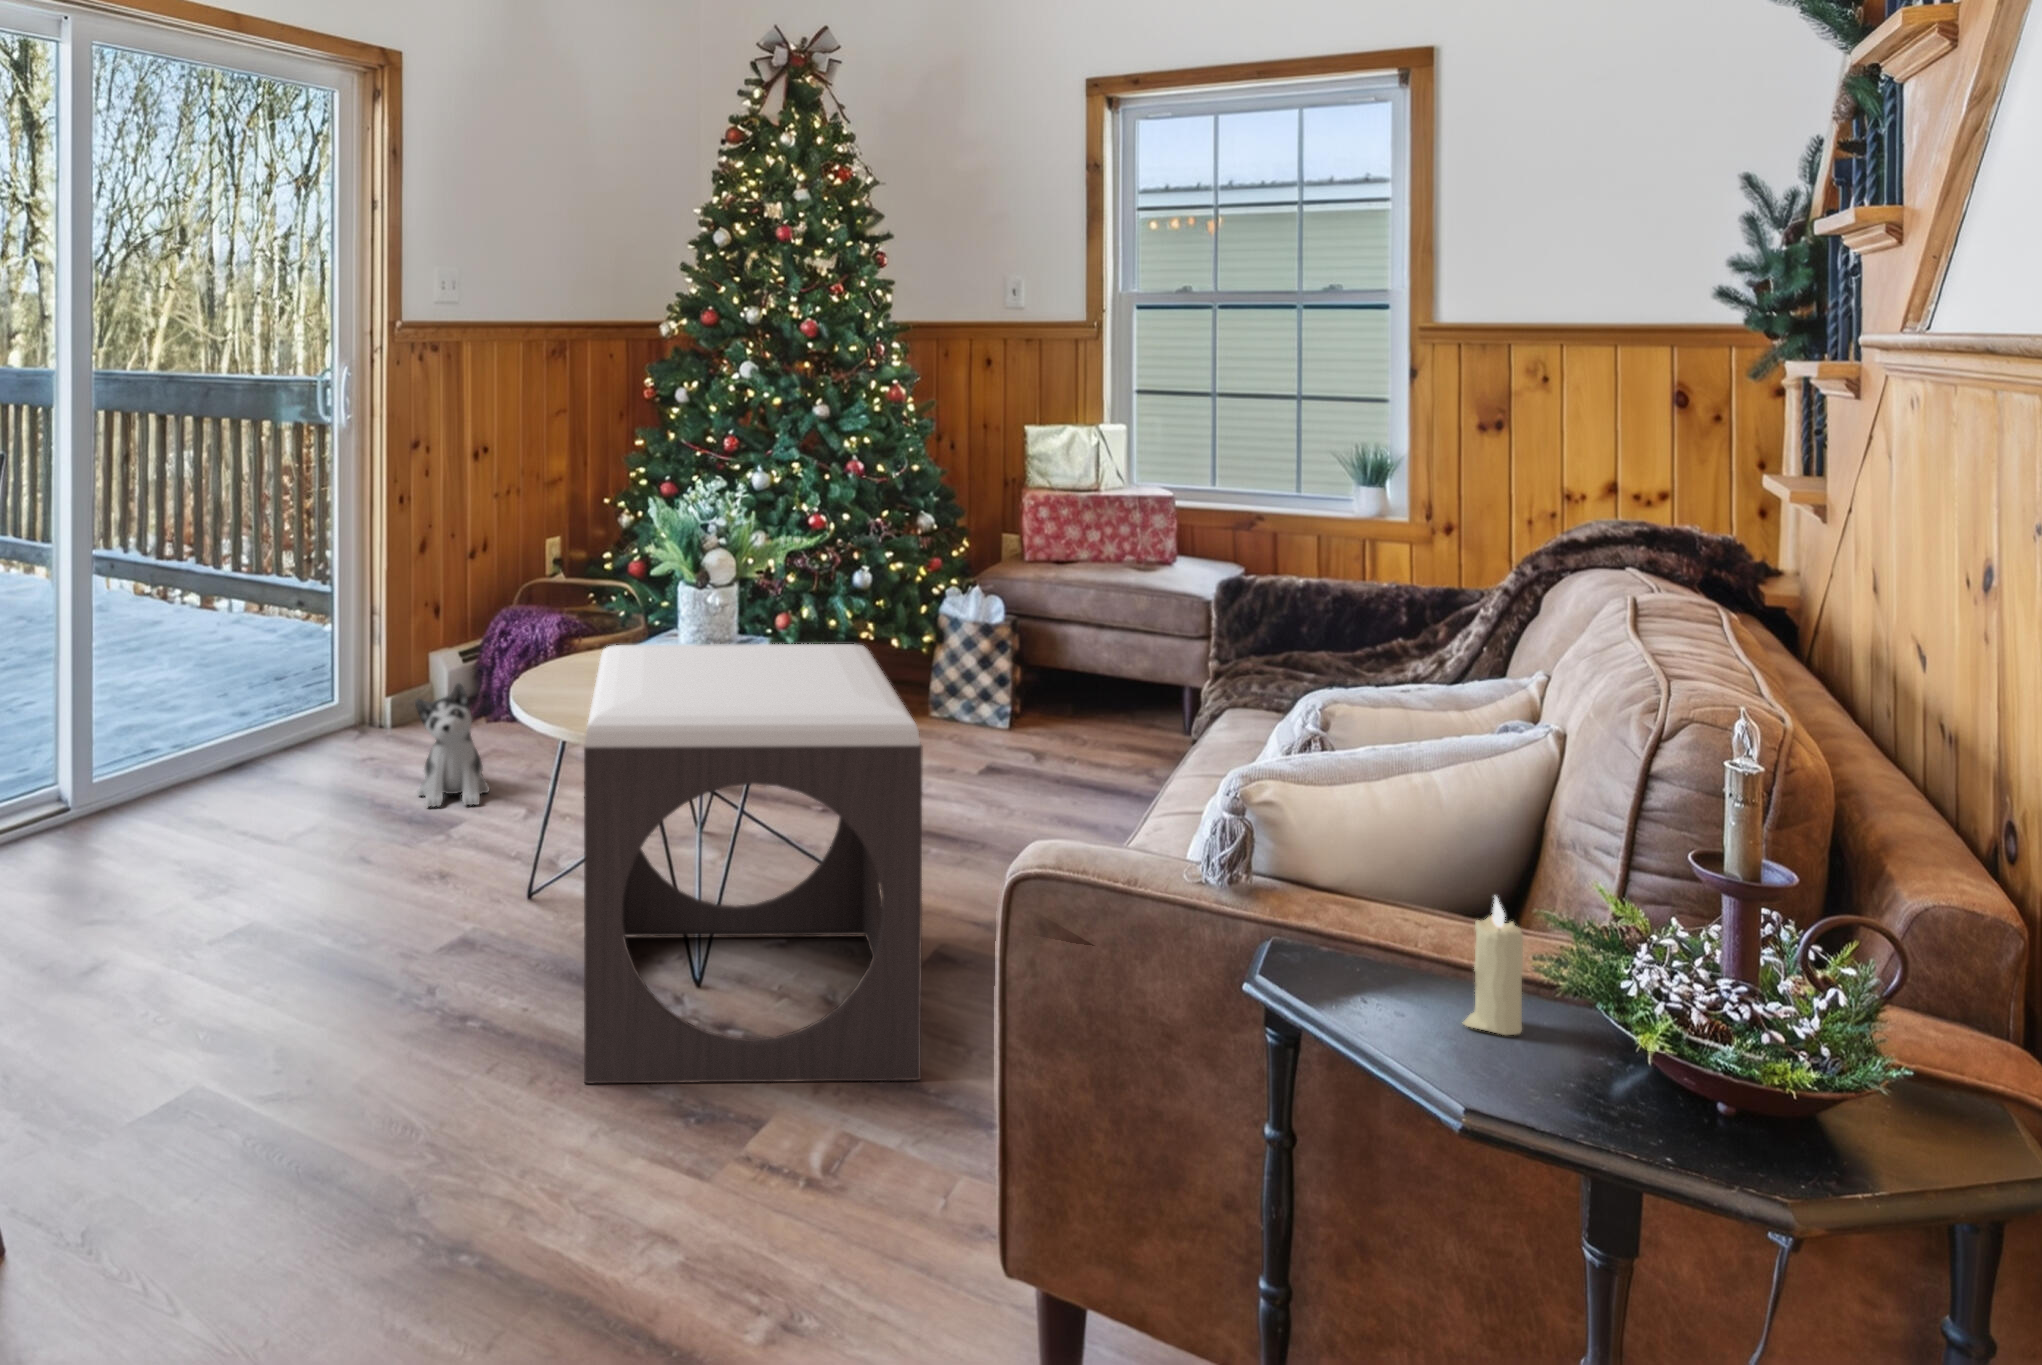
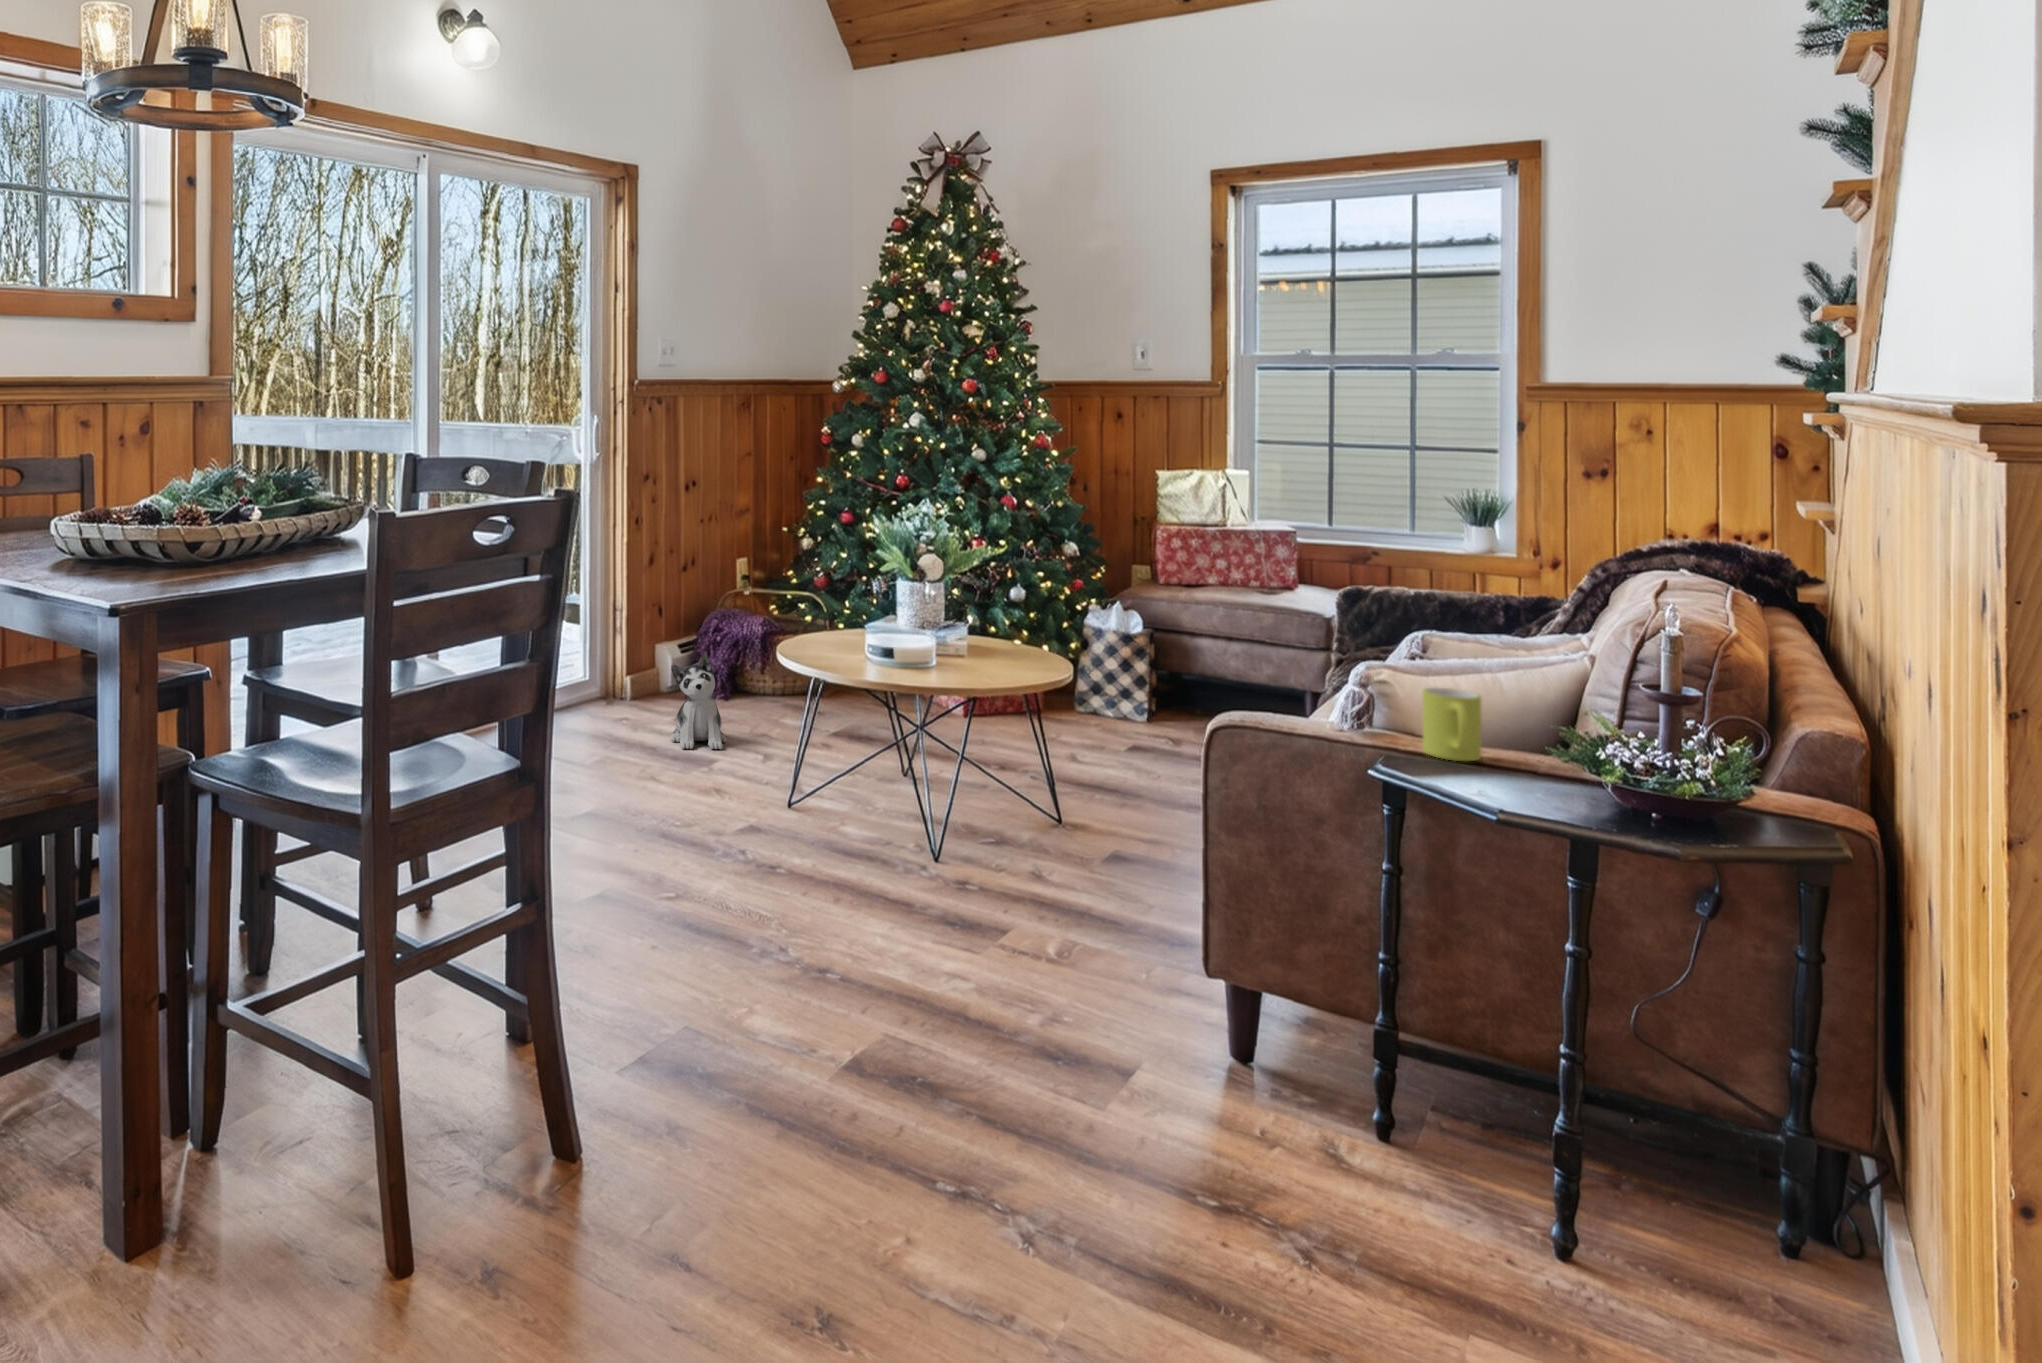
footstool: present [584,644,923,1083] -> none [848,612,1115,918]
mug: none [1336,822,1425,950] -> present [1423,688,1481,761]
candle: present [1463,897,1523,1035] -> none [1498,709,1537,791]

